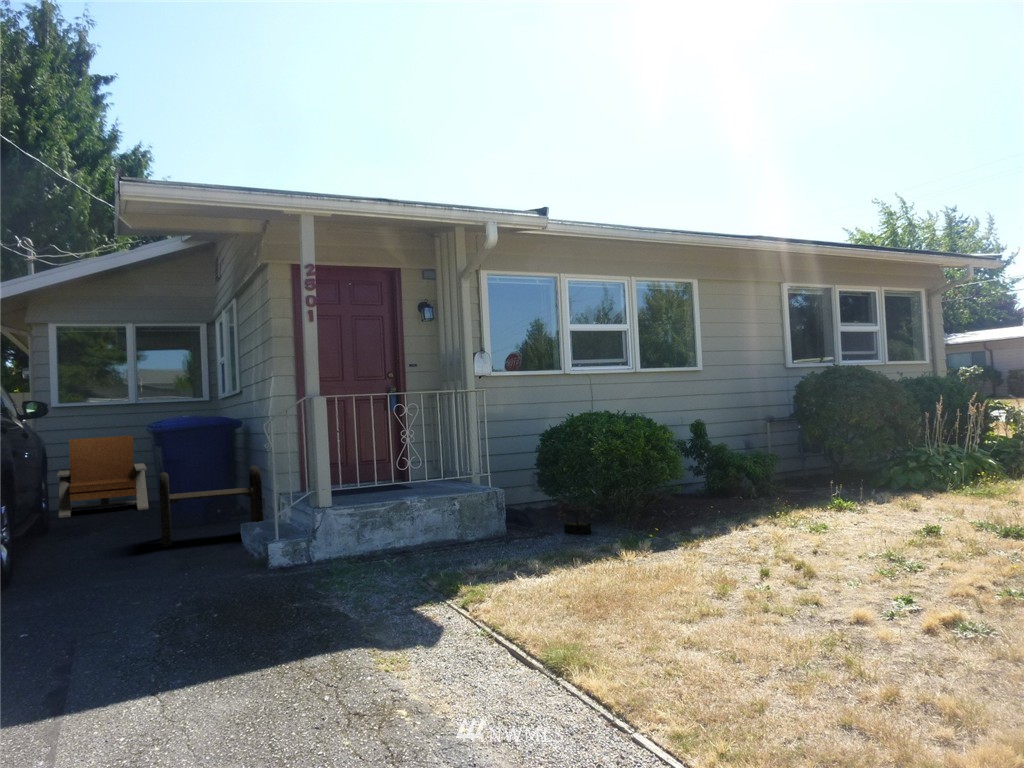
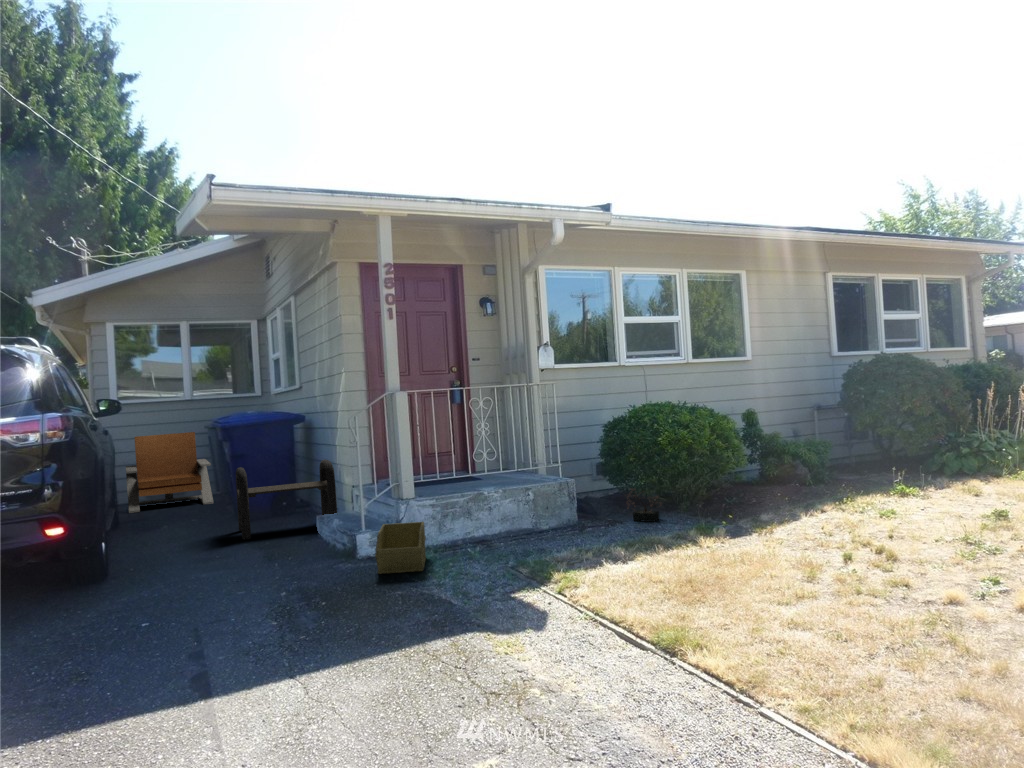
storage bin: none [282,531,342,585] -> present [375,522,426,574]

